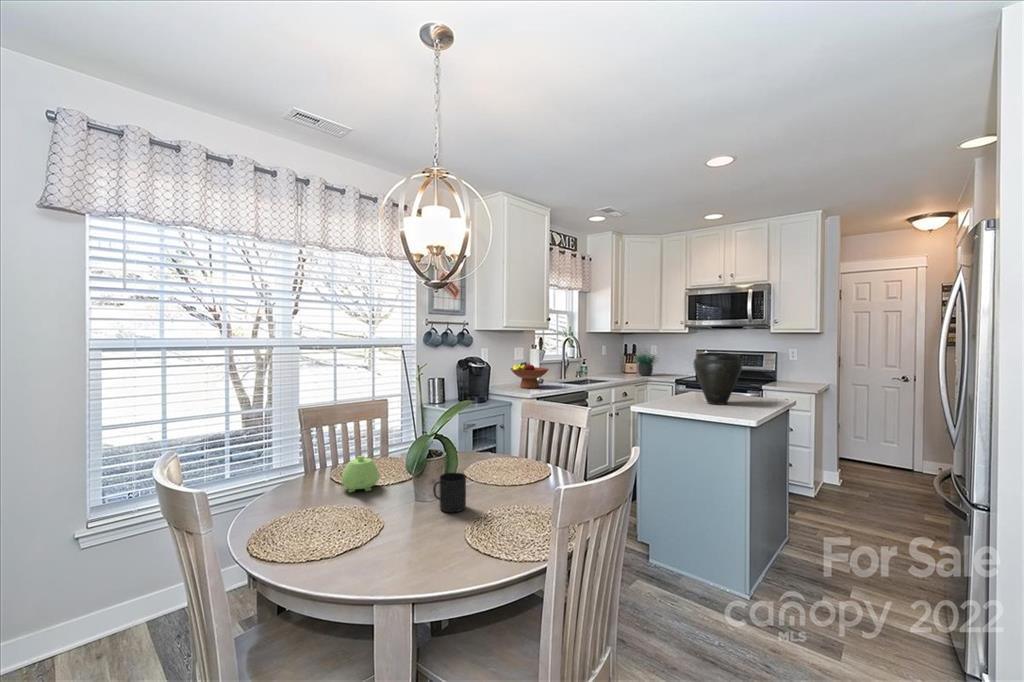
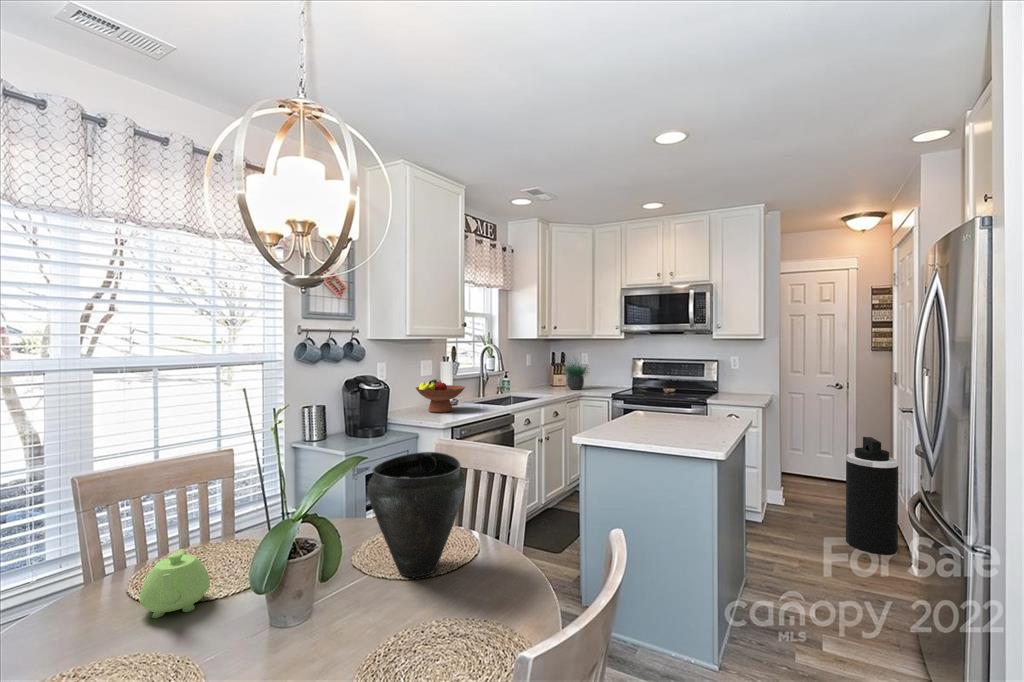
vase: present [693,352,743,405] -> present [368,452,465,577]
trash can: none [896,423,950,531] -> present [846,437,898,555]
mug: present [433,473,466,512] -> none [296,574,351,645]

